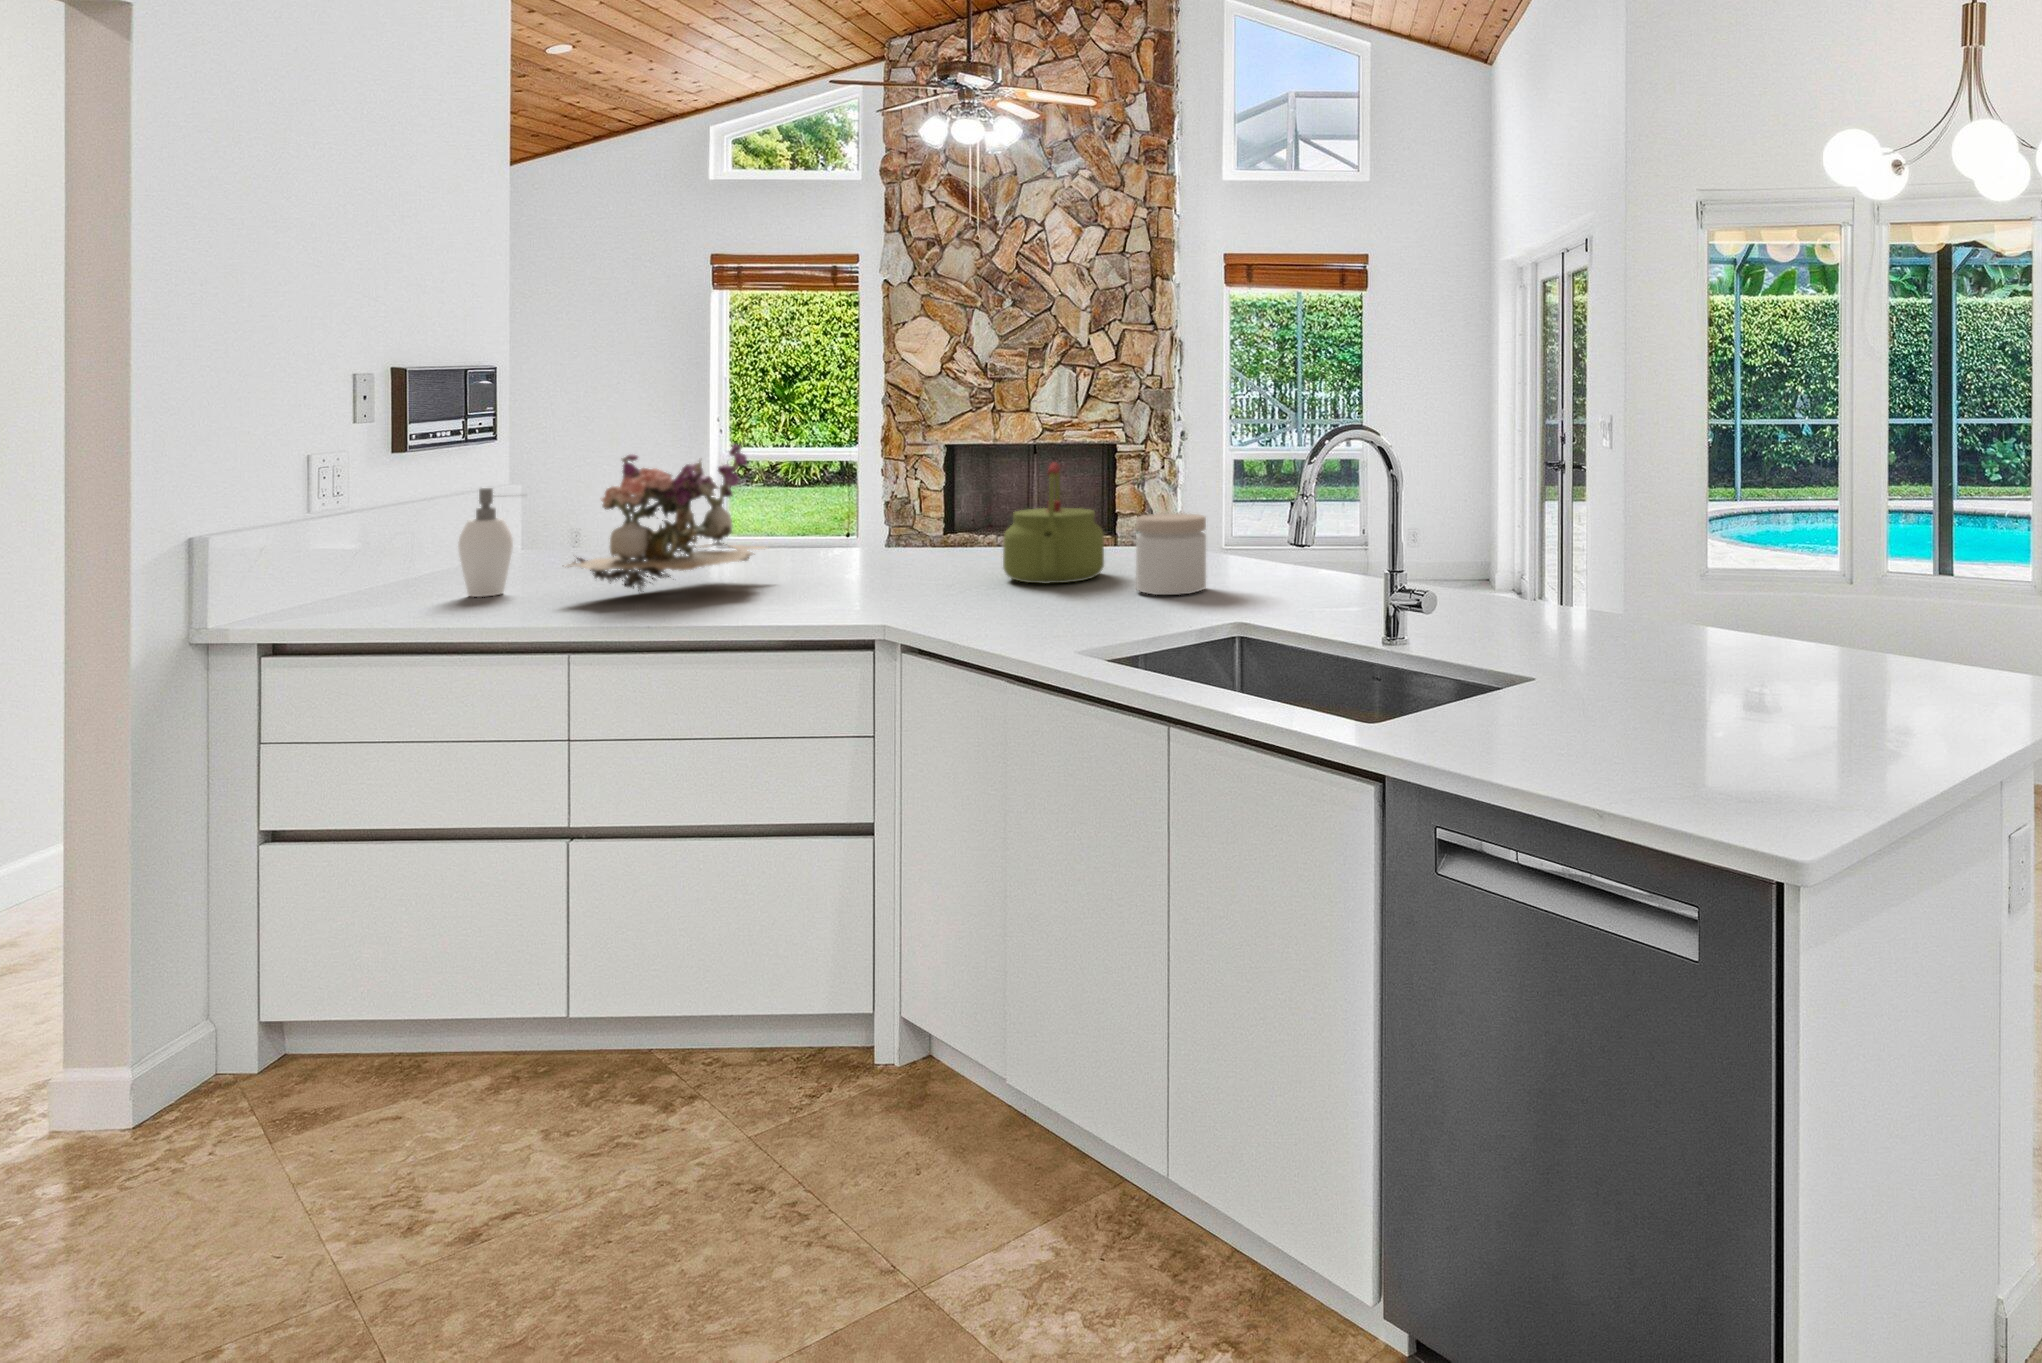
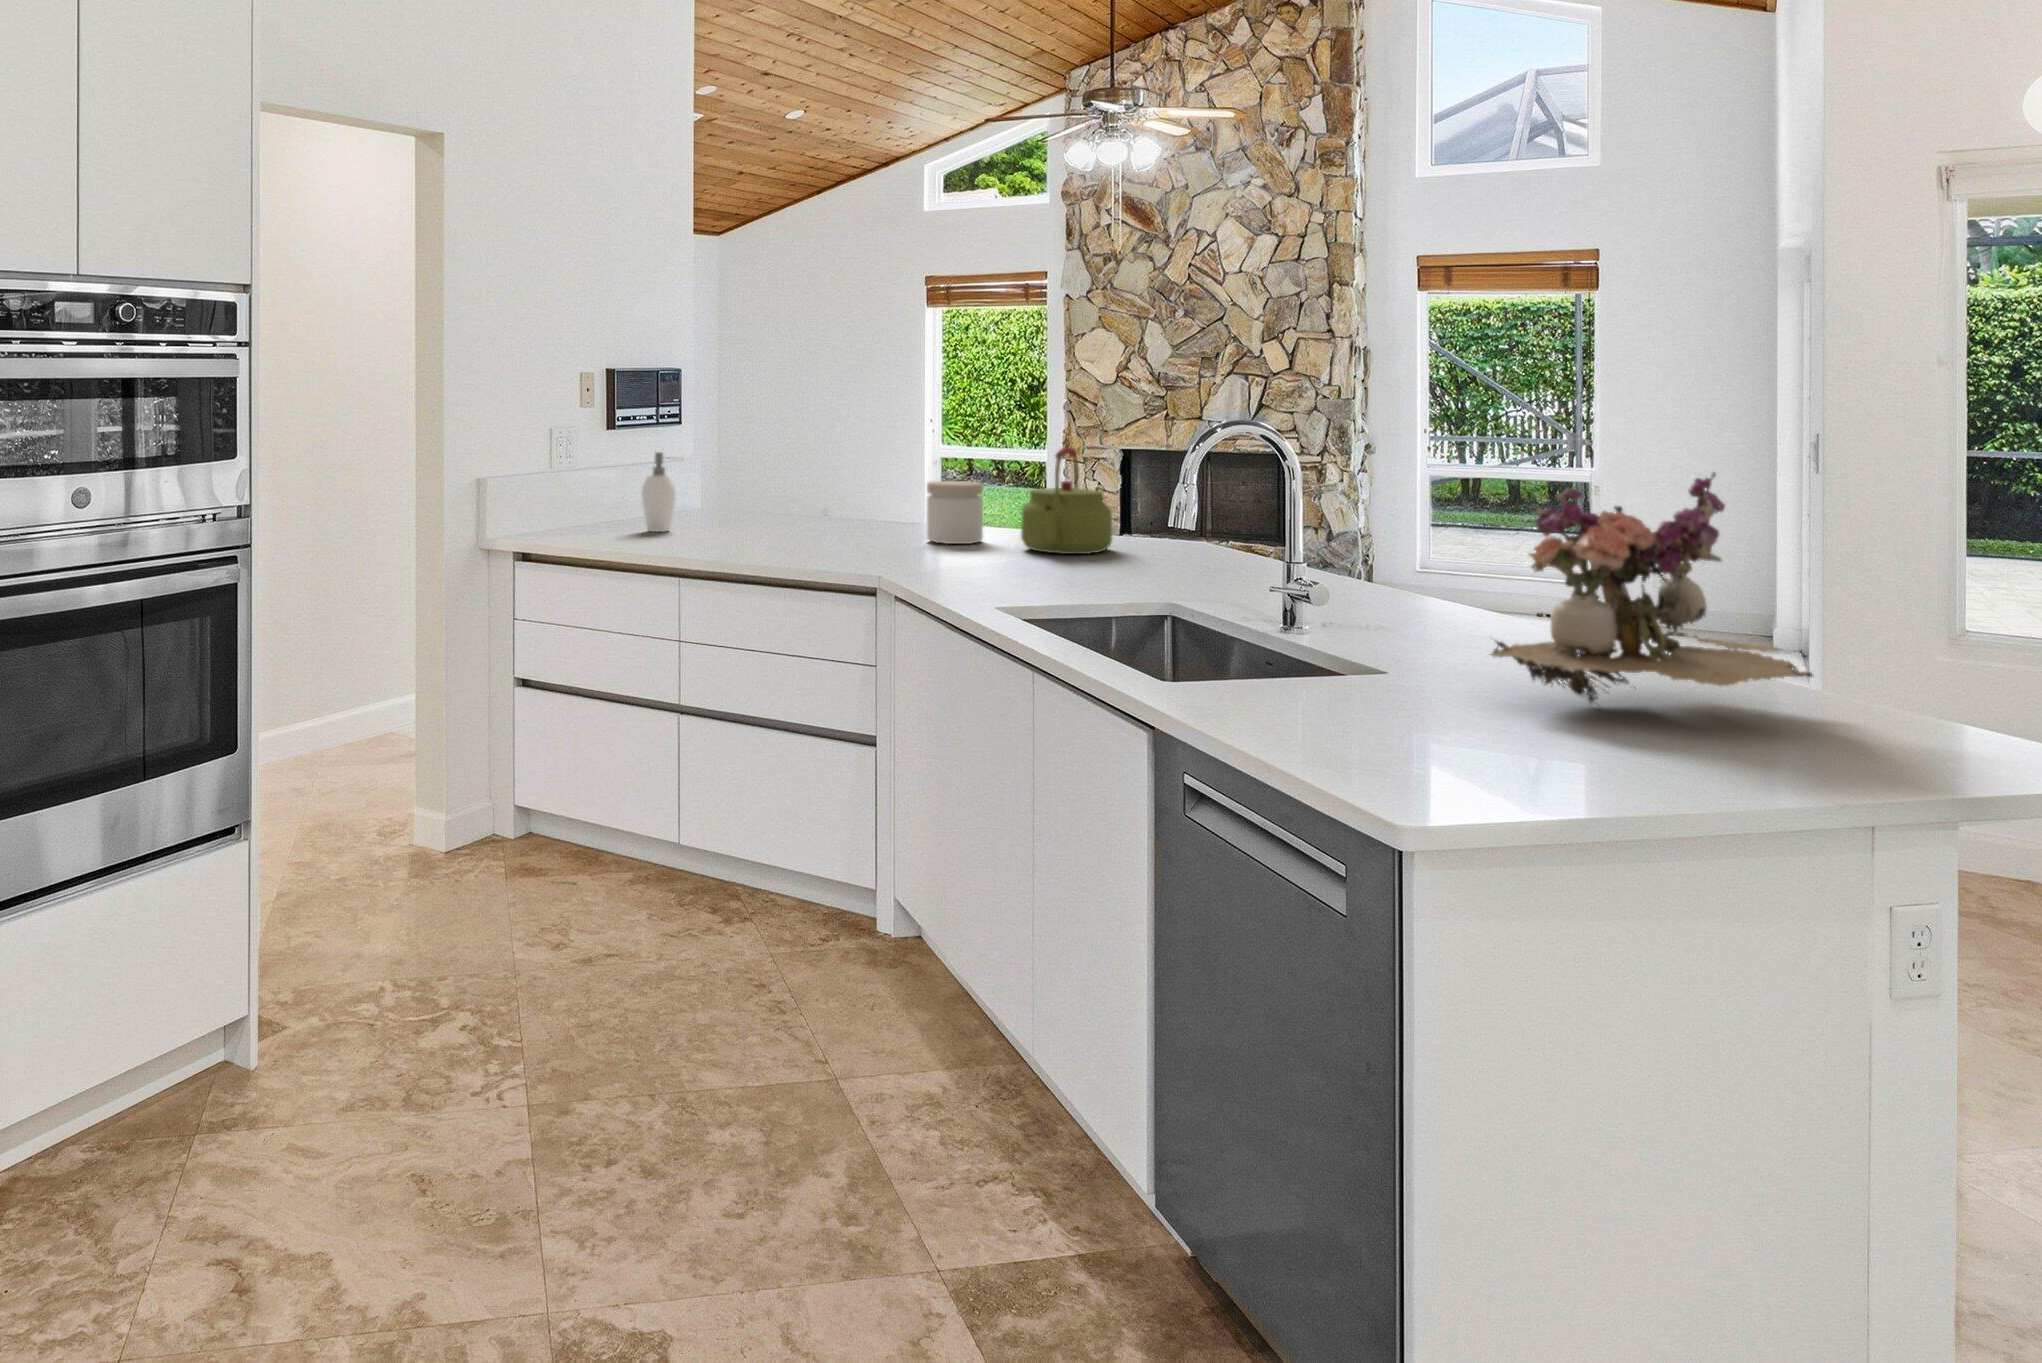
flower arrangement: present [567,444,765,592] -> present [1492,472,1814,705]
jar: present [1136,513,1206,595] -> present [927,481,983,544]

